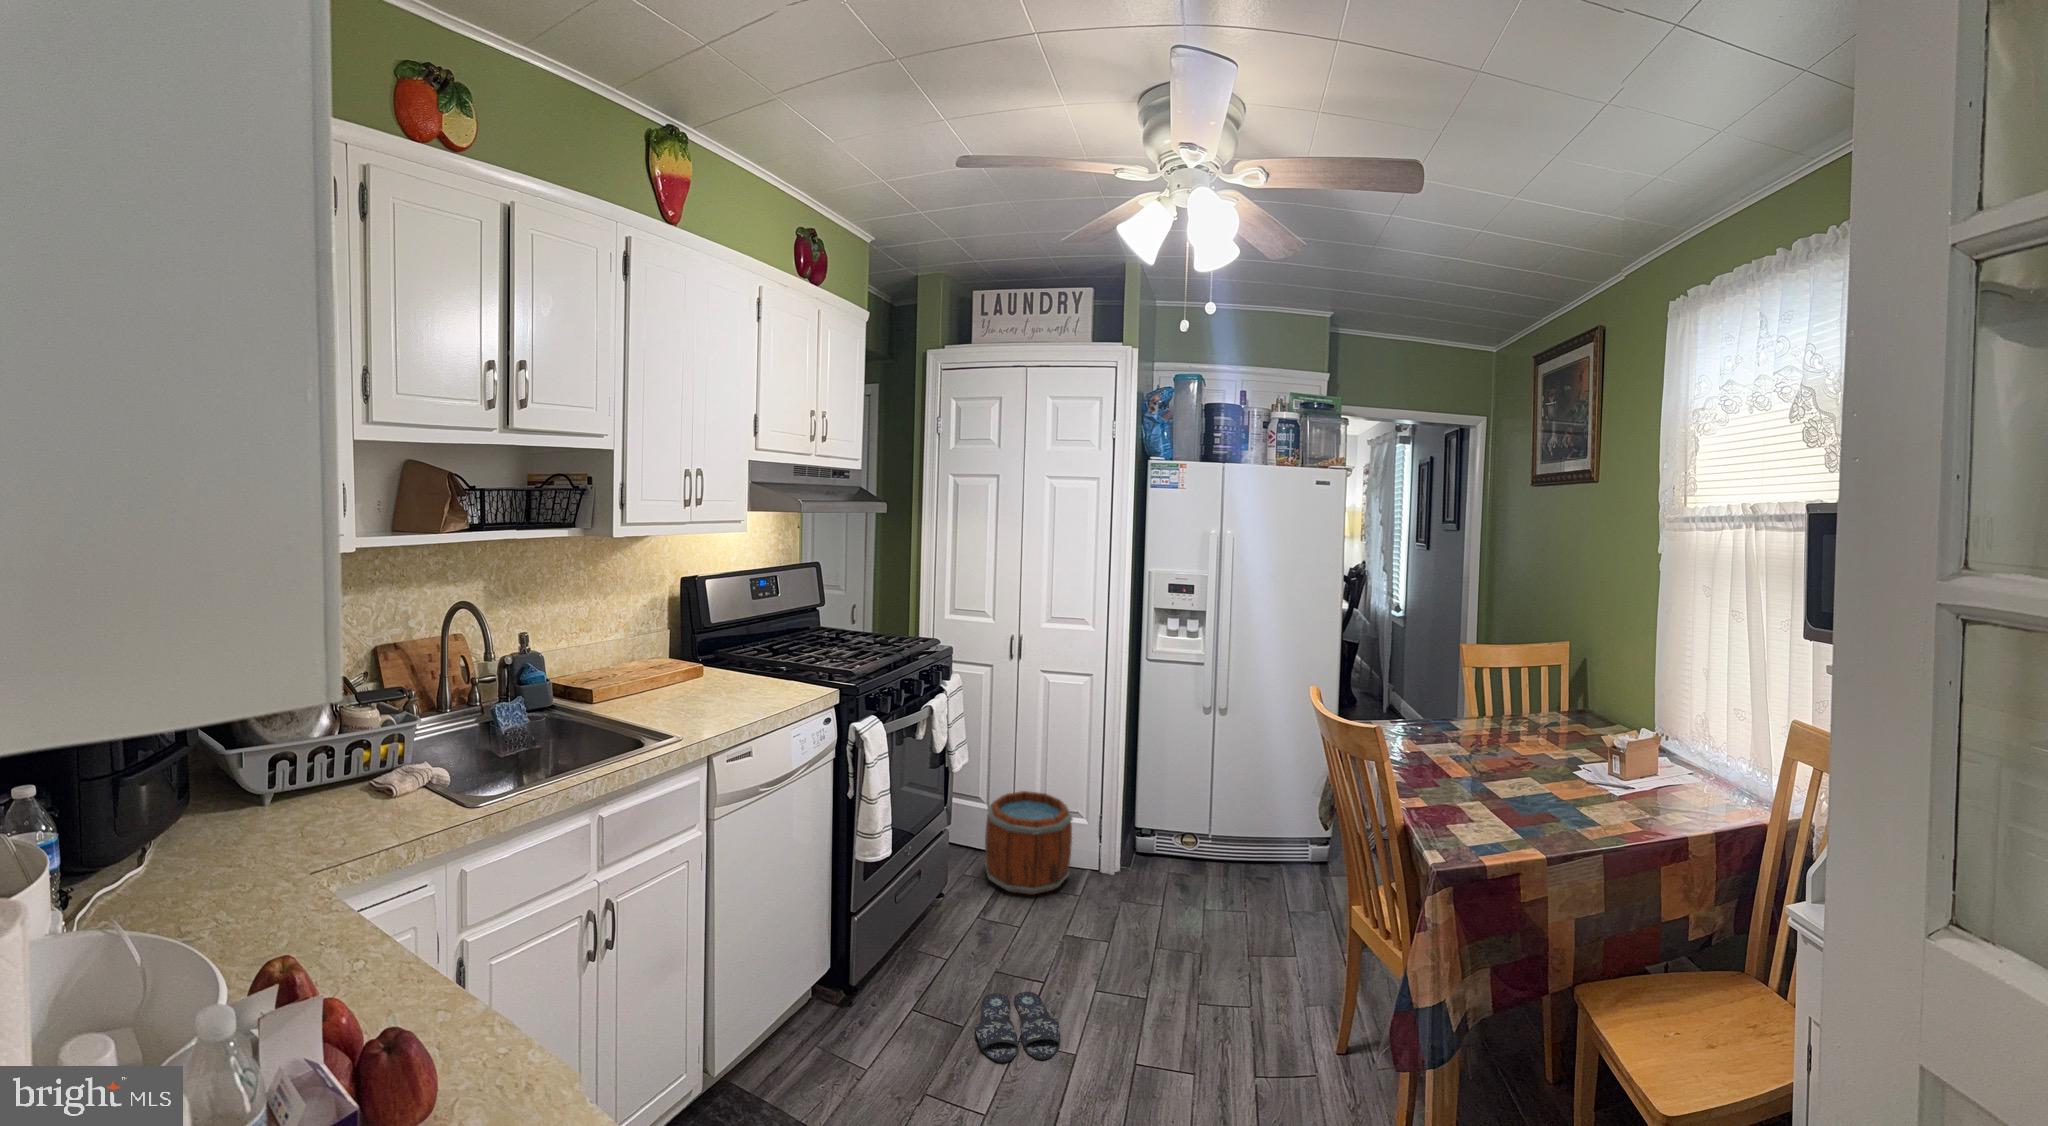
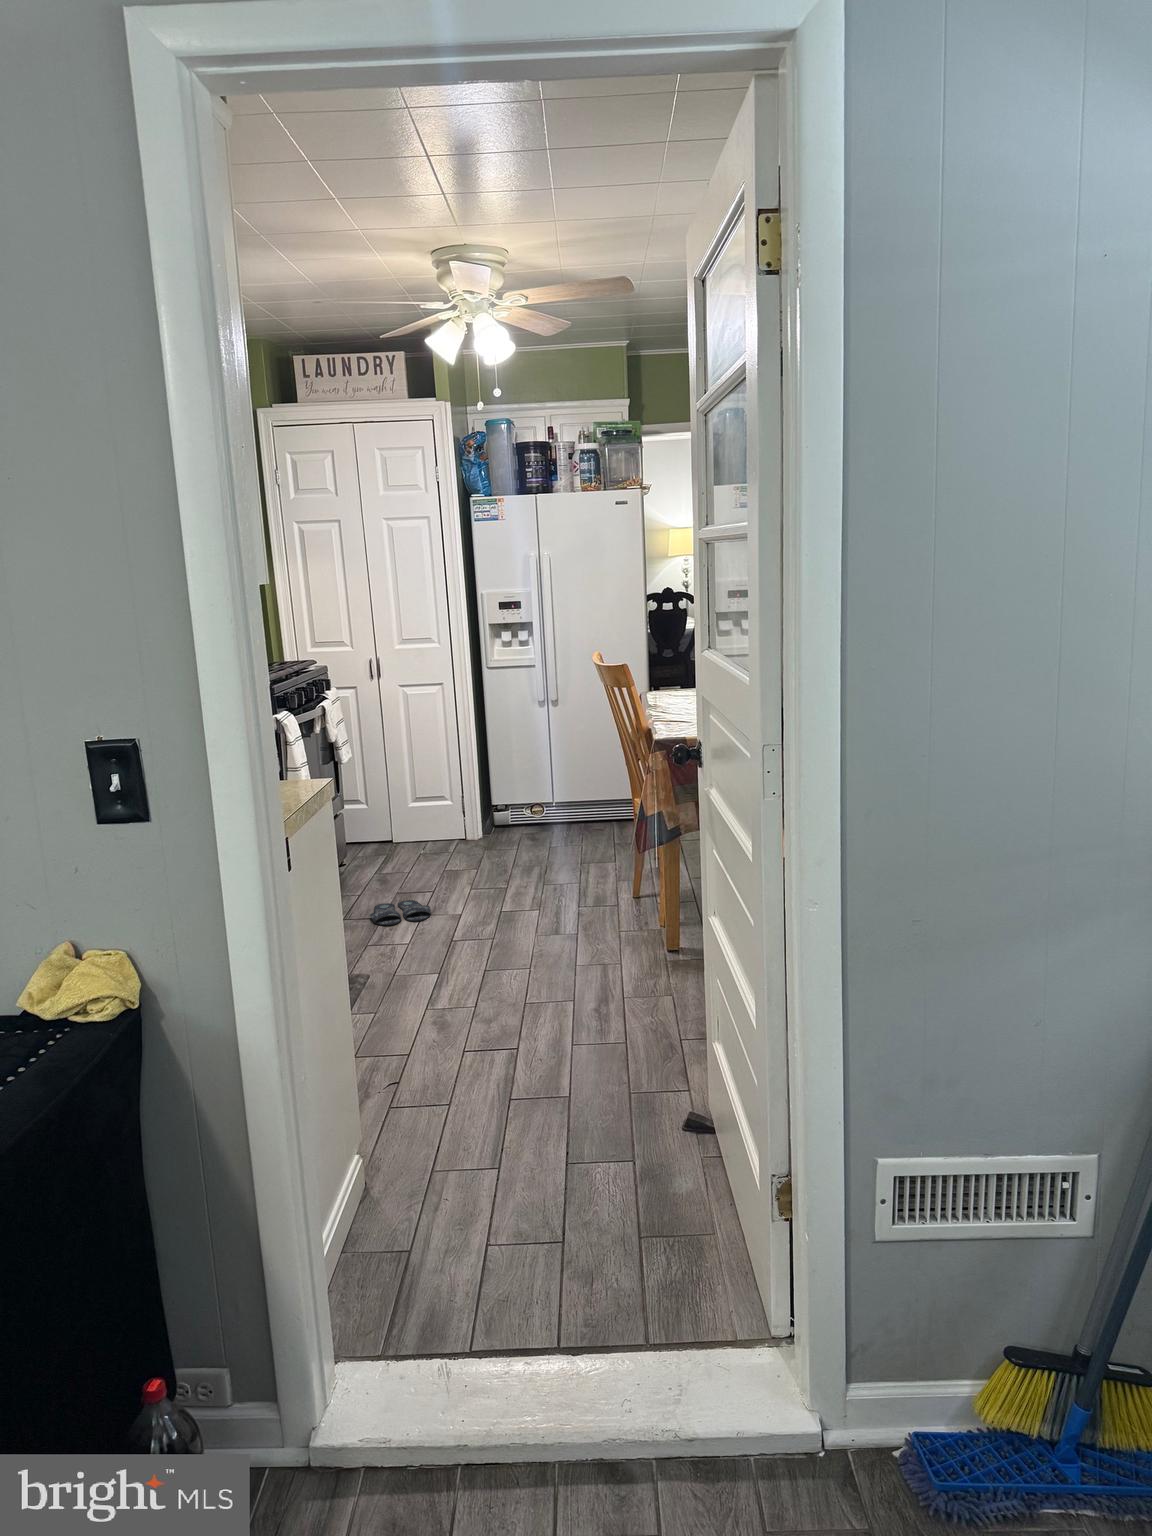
bucket: present [985,791,1072,895] -> none [366,790,442,864]

